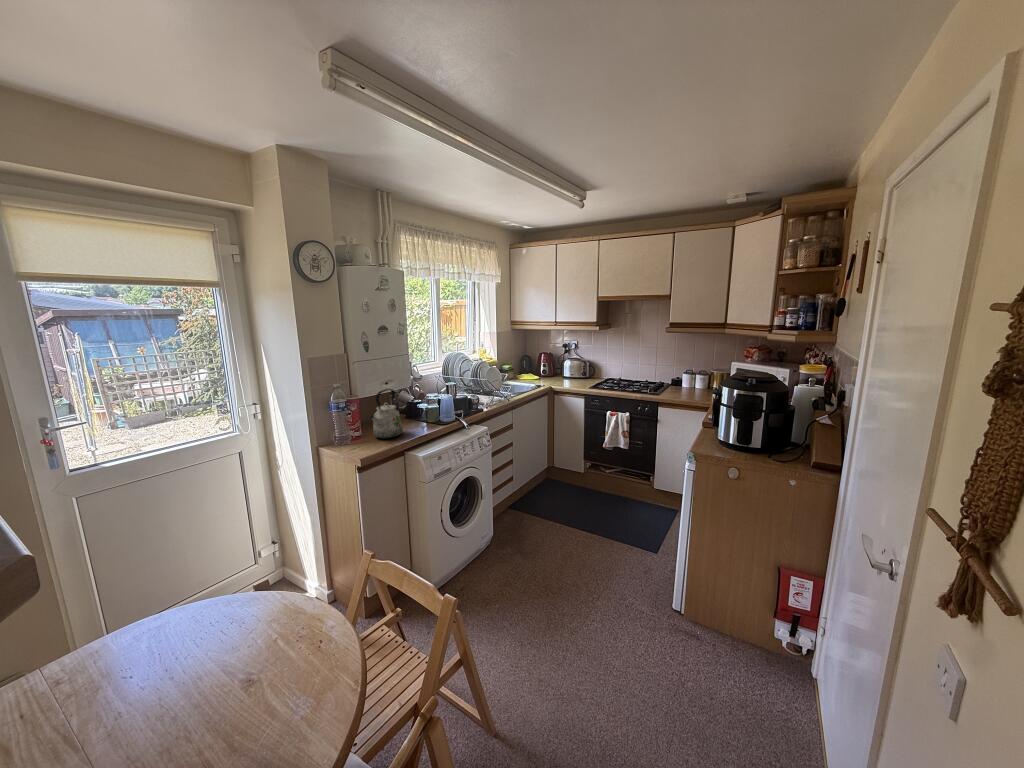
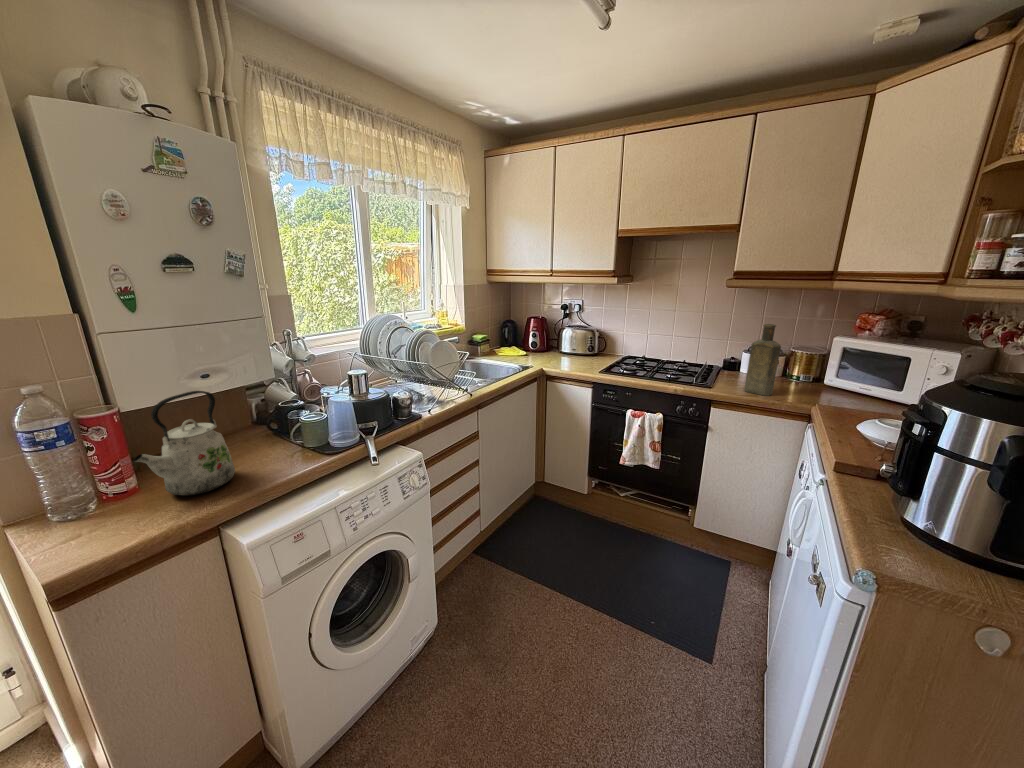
bottle: none [677,355,696,398] -> present [744,324,781,396]

